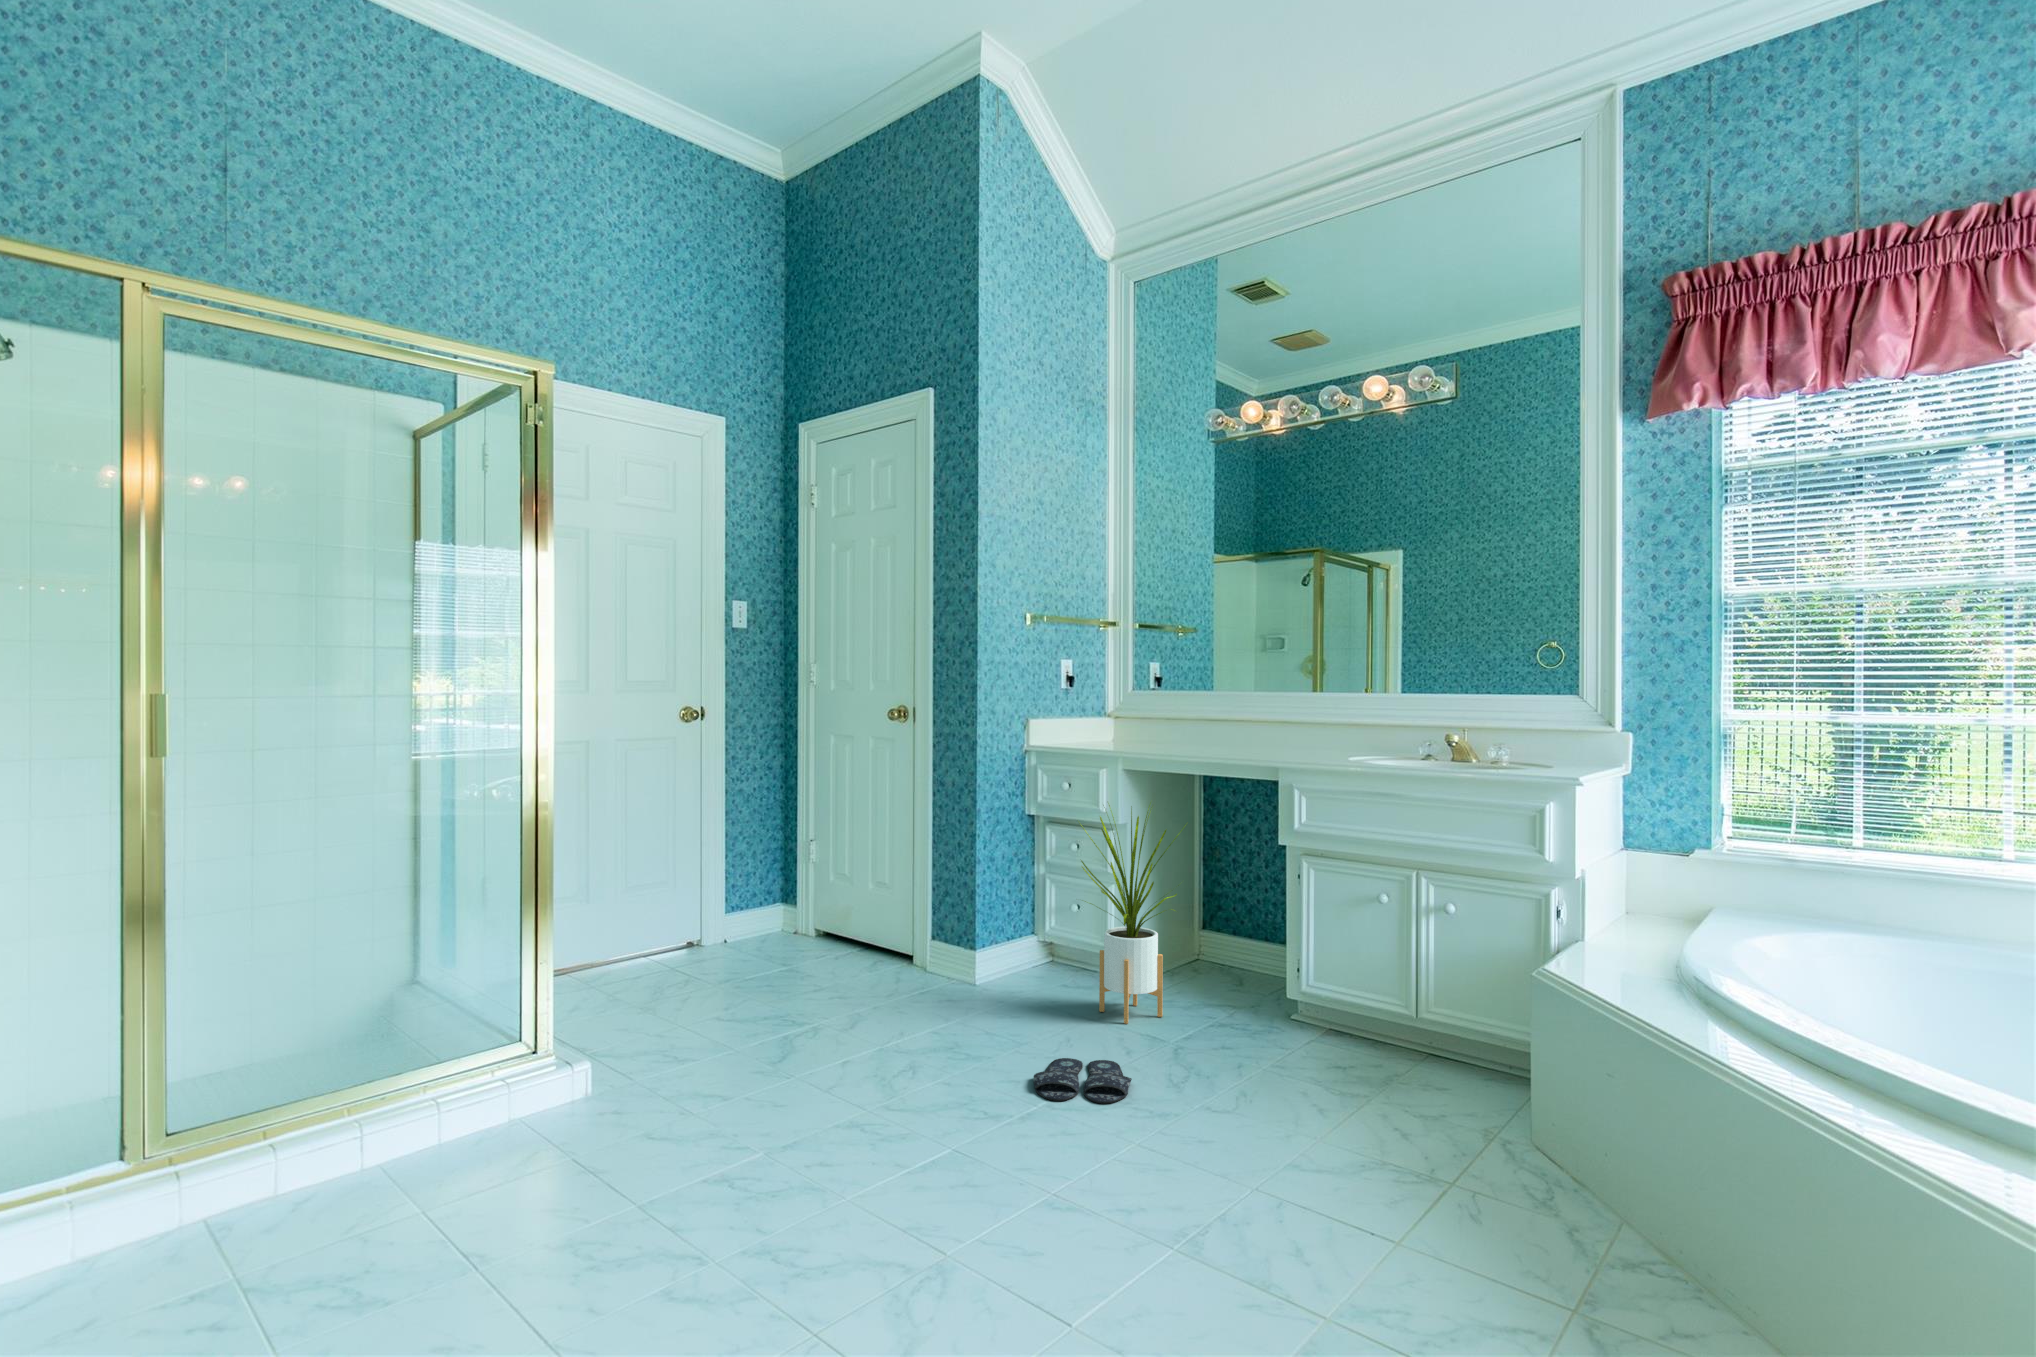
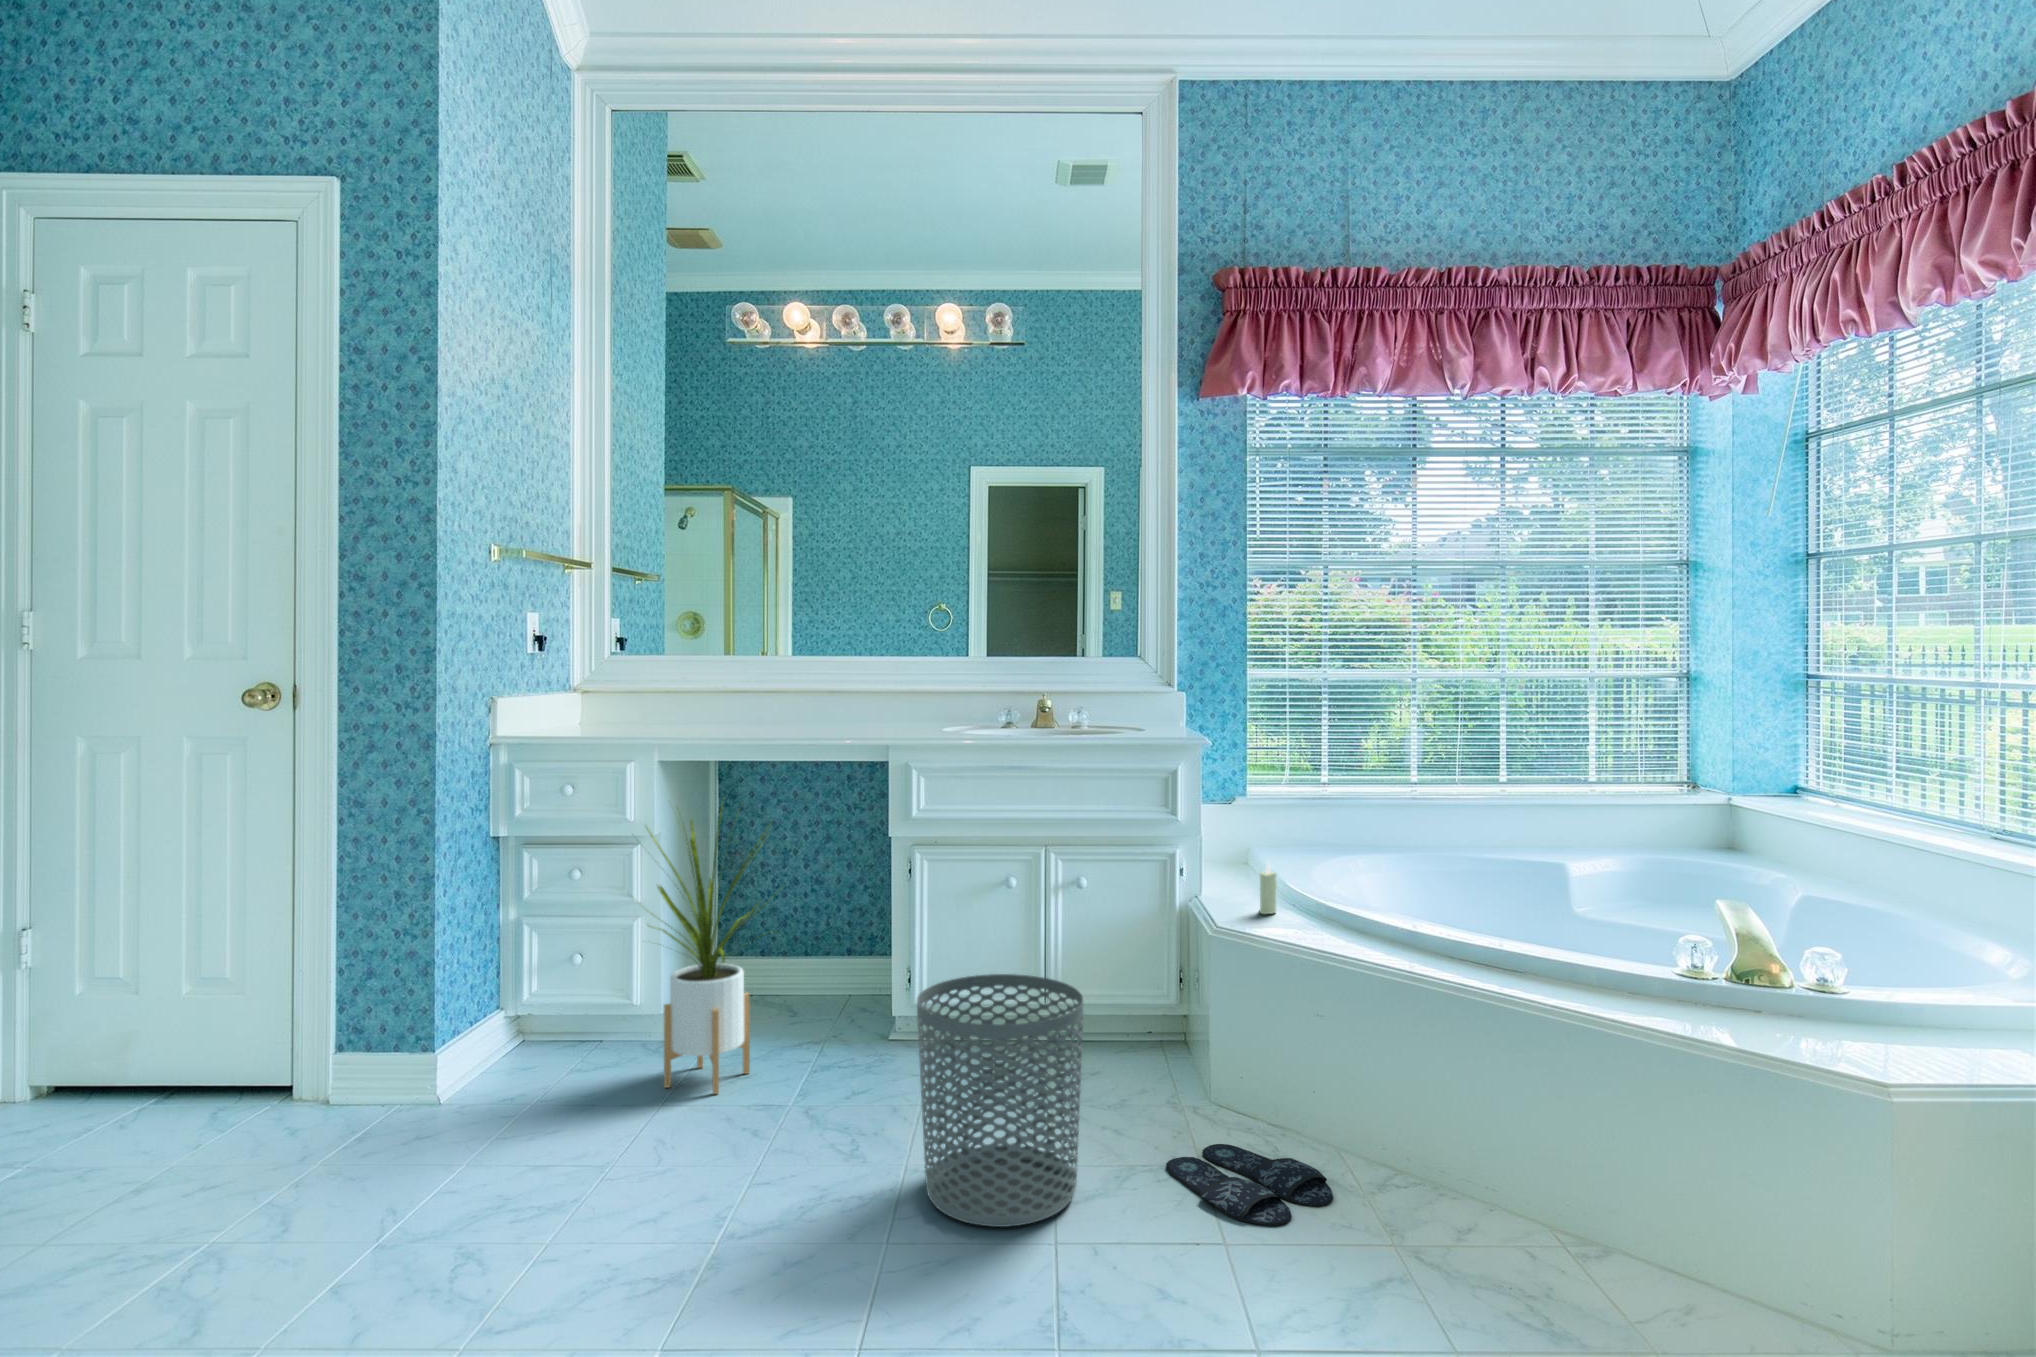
candle: none [1591,915,1614,971] -> present [1259,864,1277,914]
waste bin: none [1170,961,1307,1161] -> present [917,974,1084,1227]
slippers: present [1034,1058,1132,1104] -> present [1166,1144,1333,1226]

